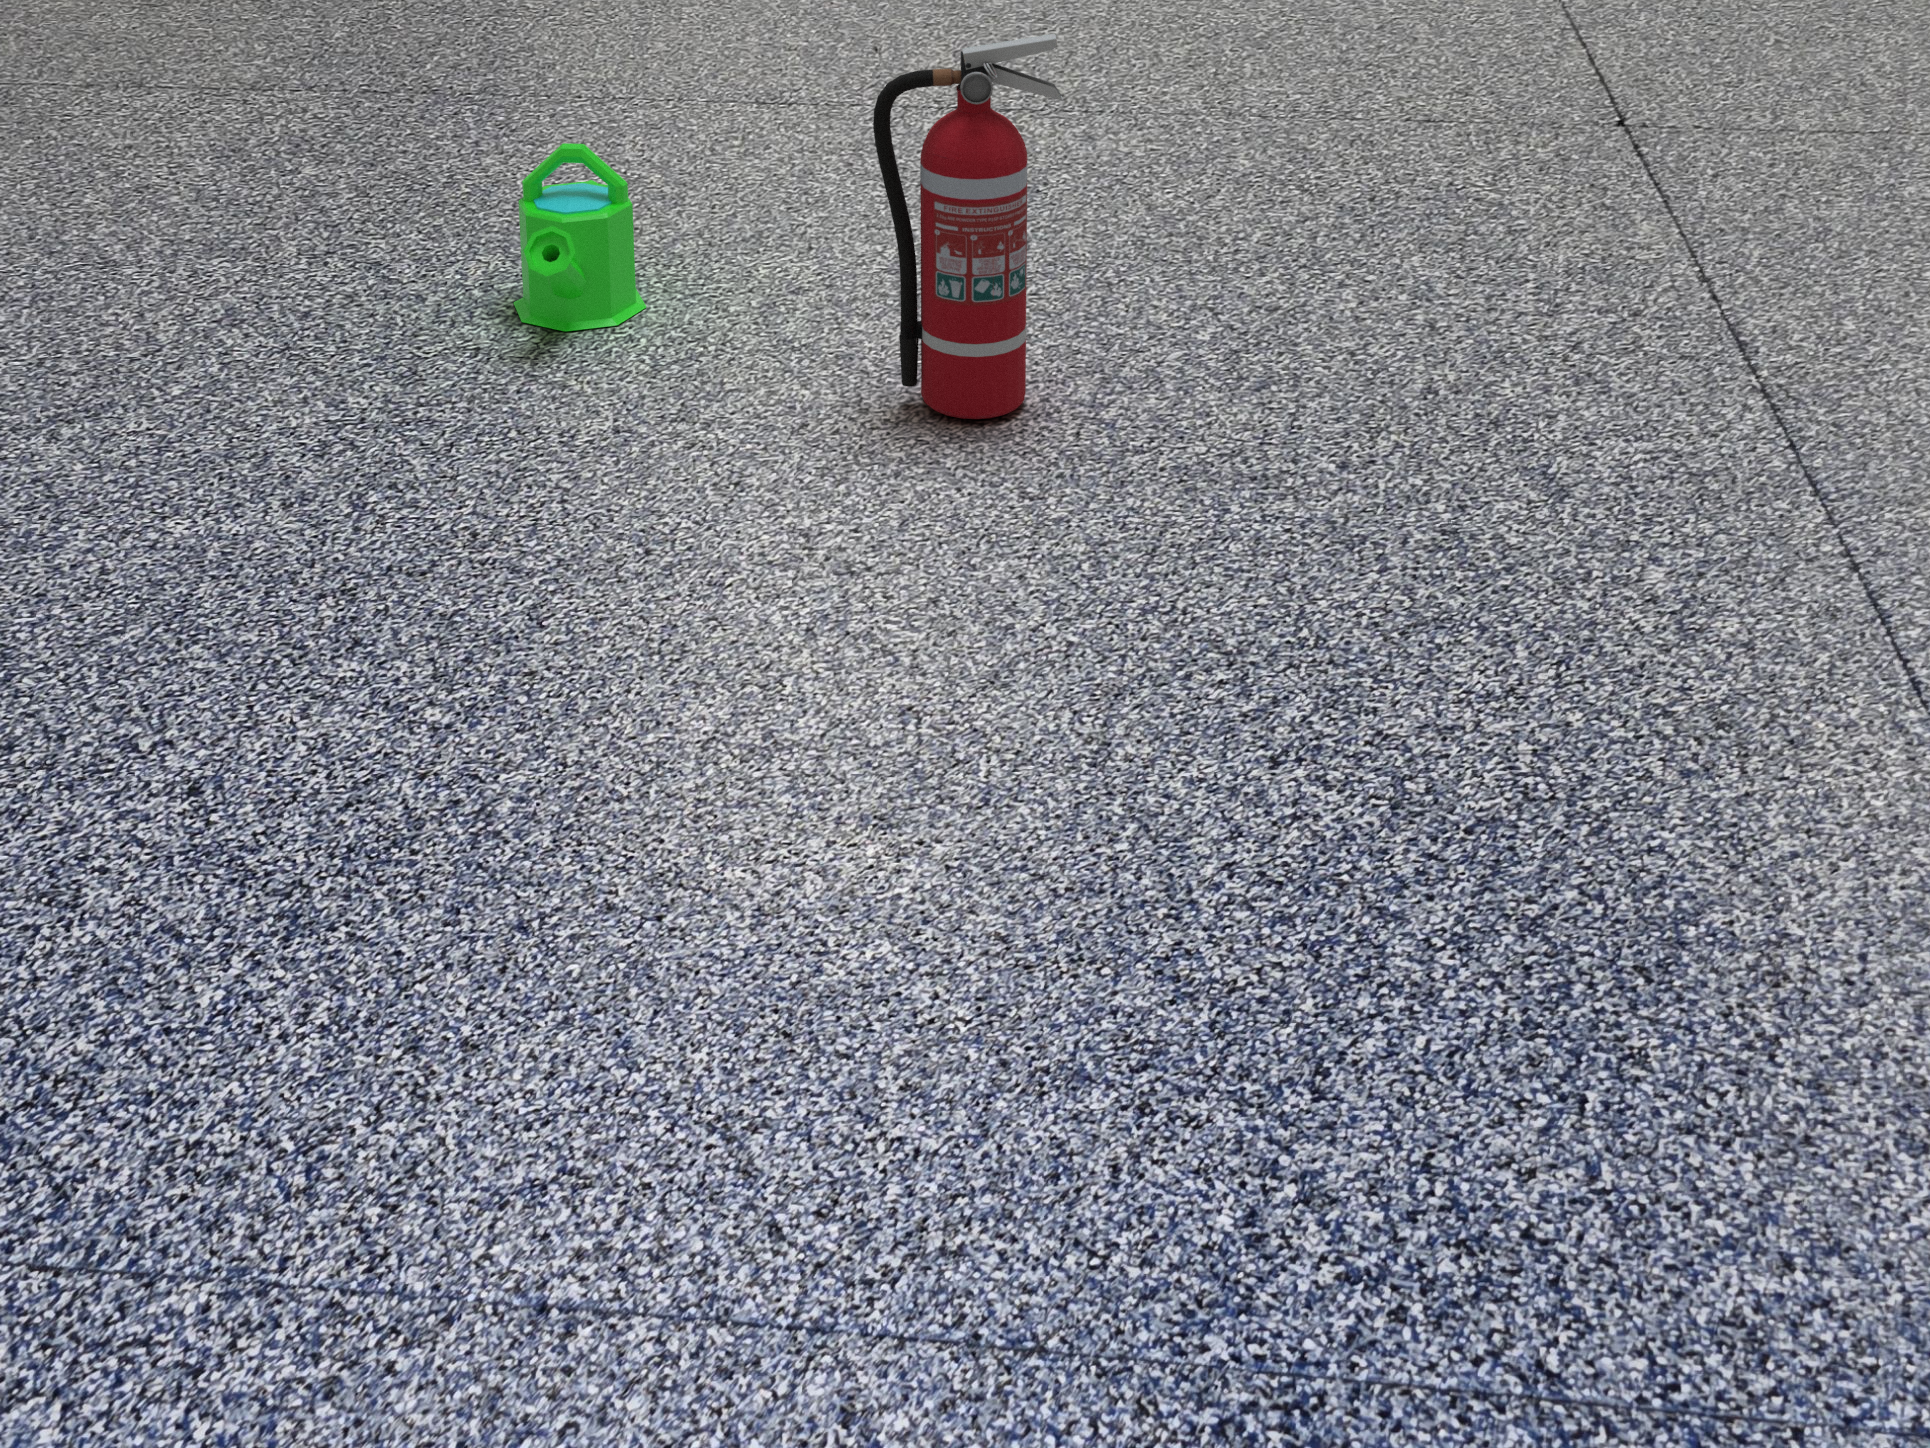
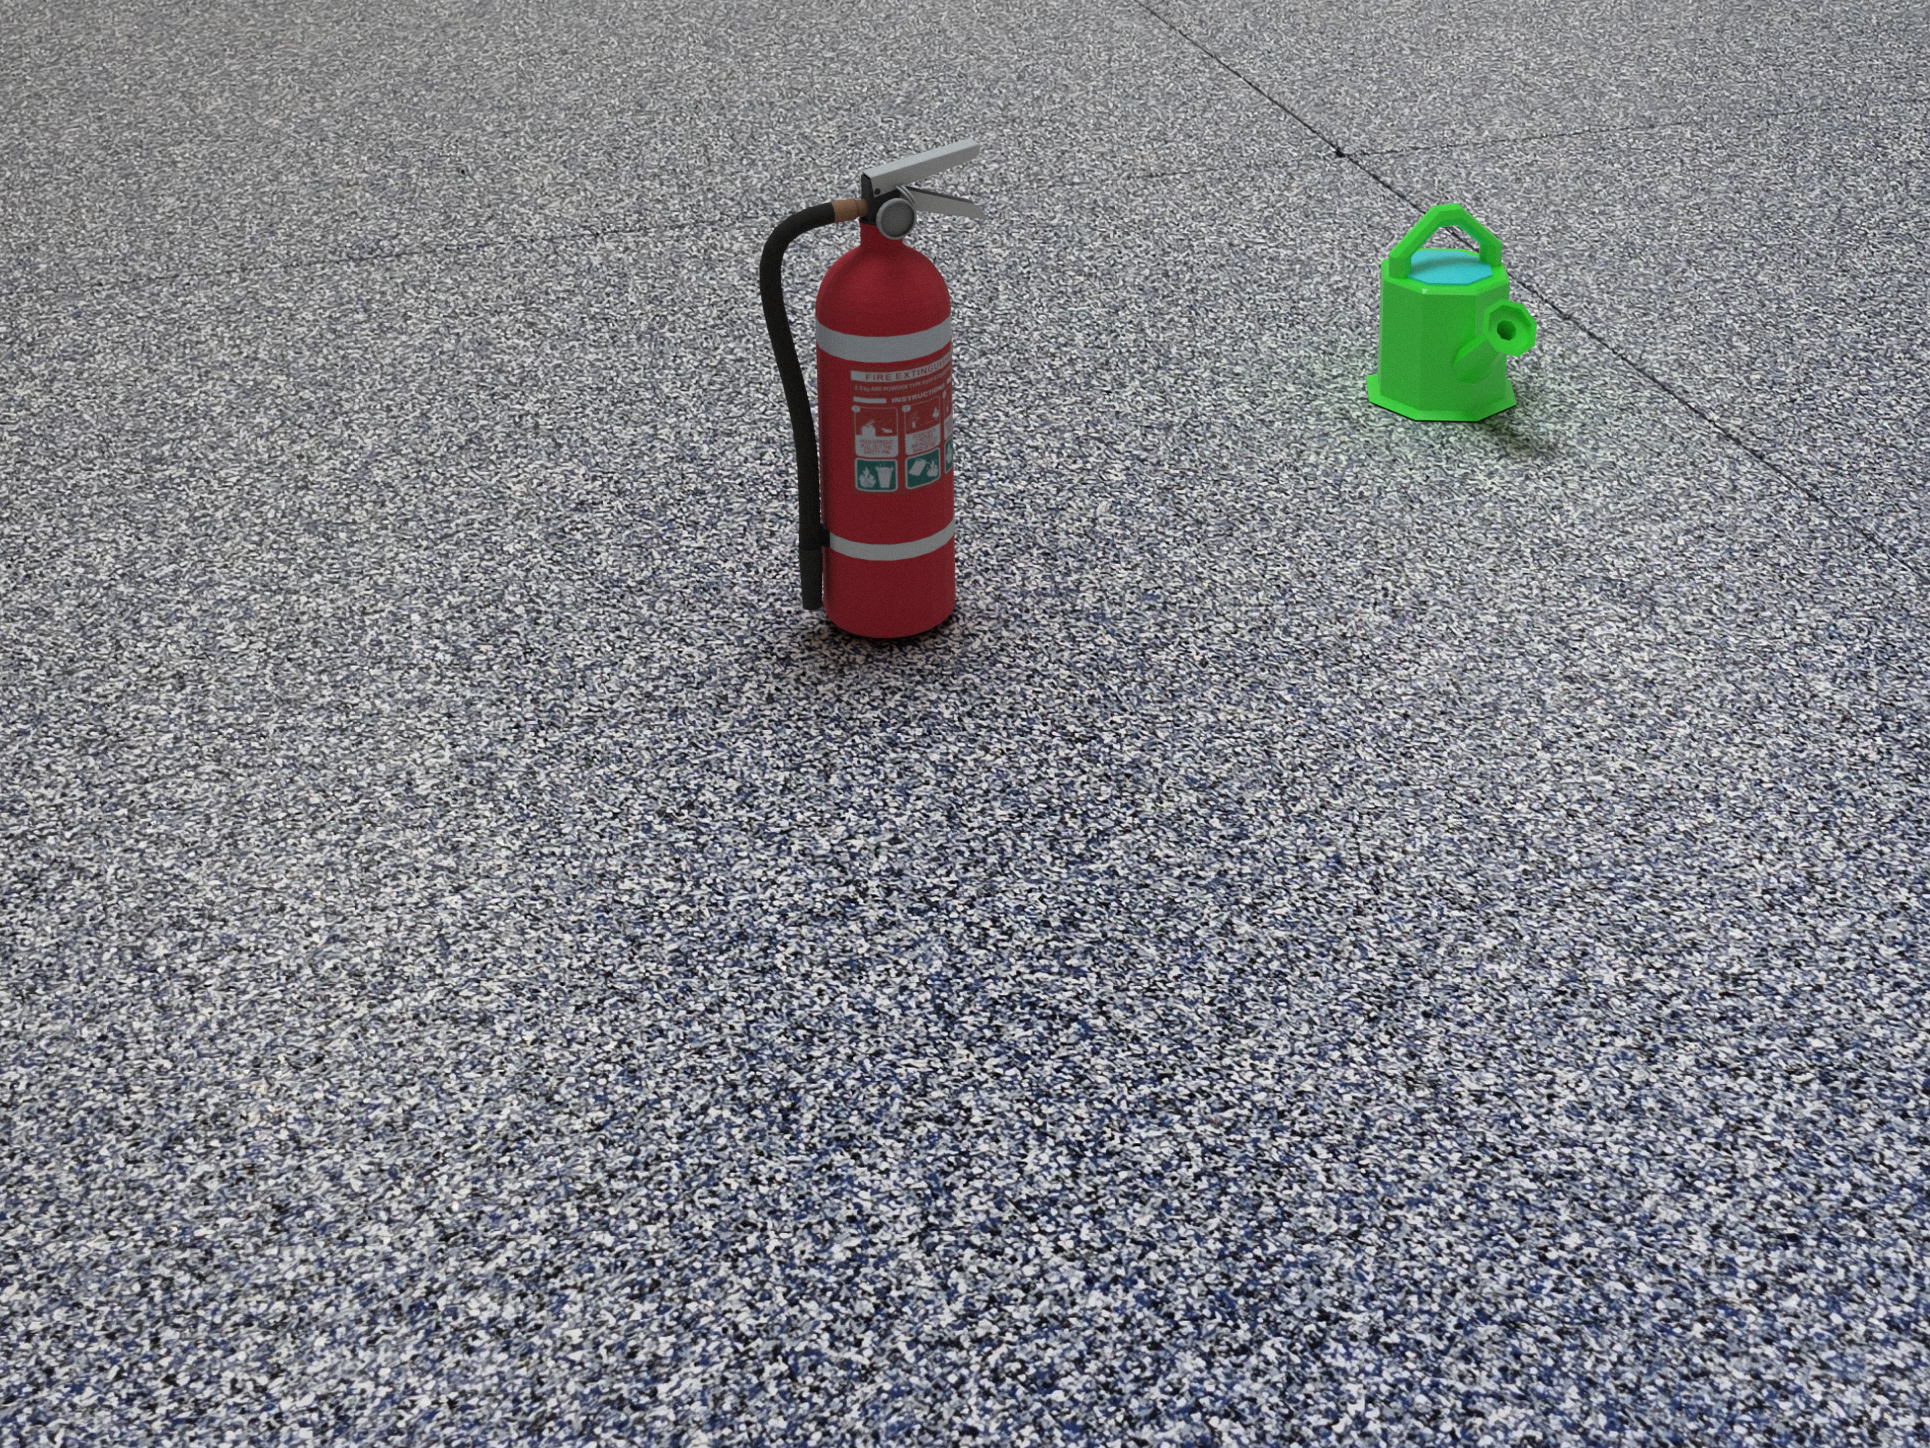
watering can: present [514,143,646,332] -> present [1366,203,1537,421]

